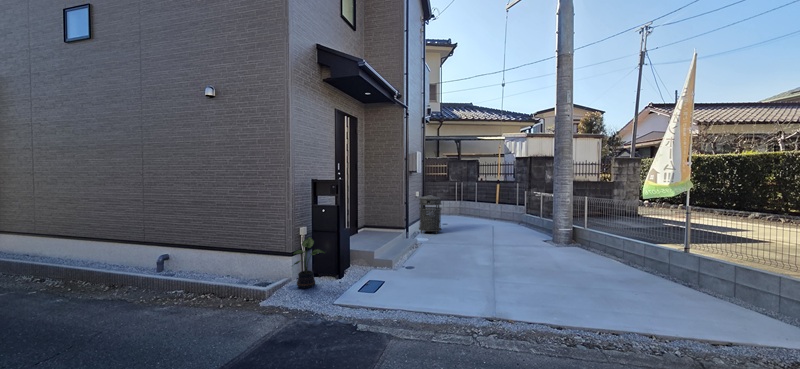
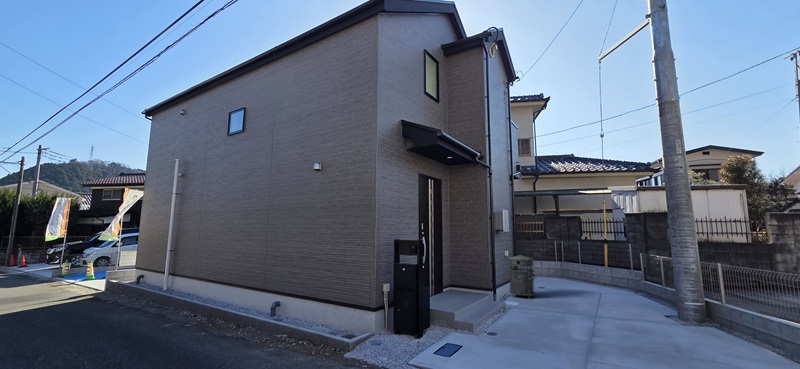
potted plant: present [293,237,325,288] -> none [374,294,405,344]

